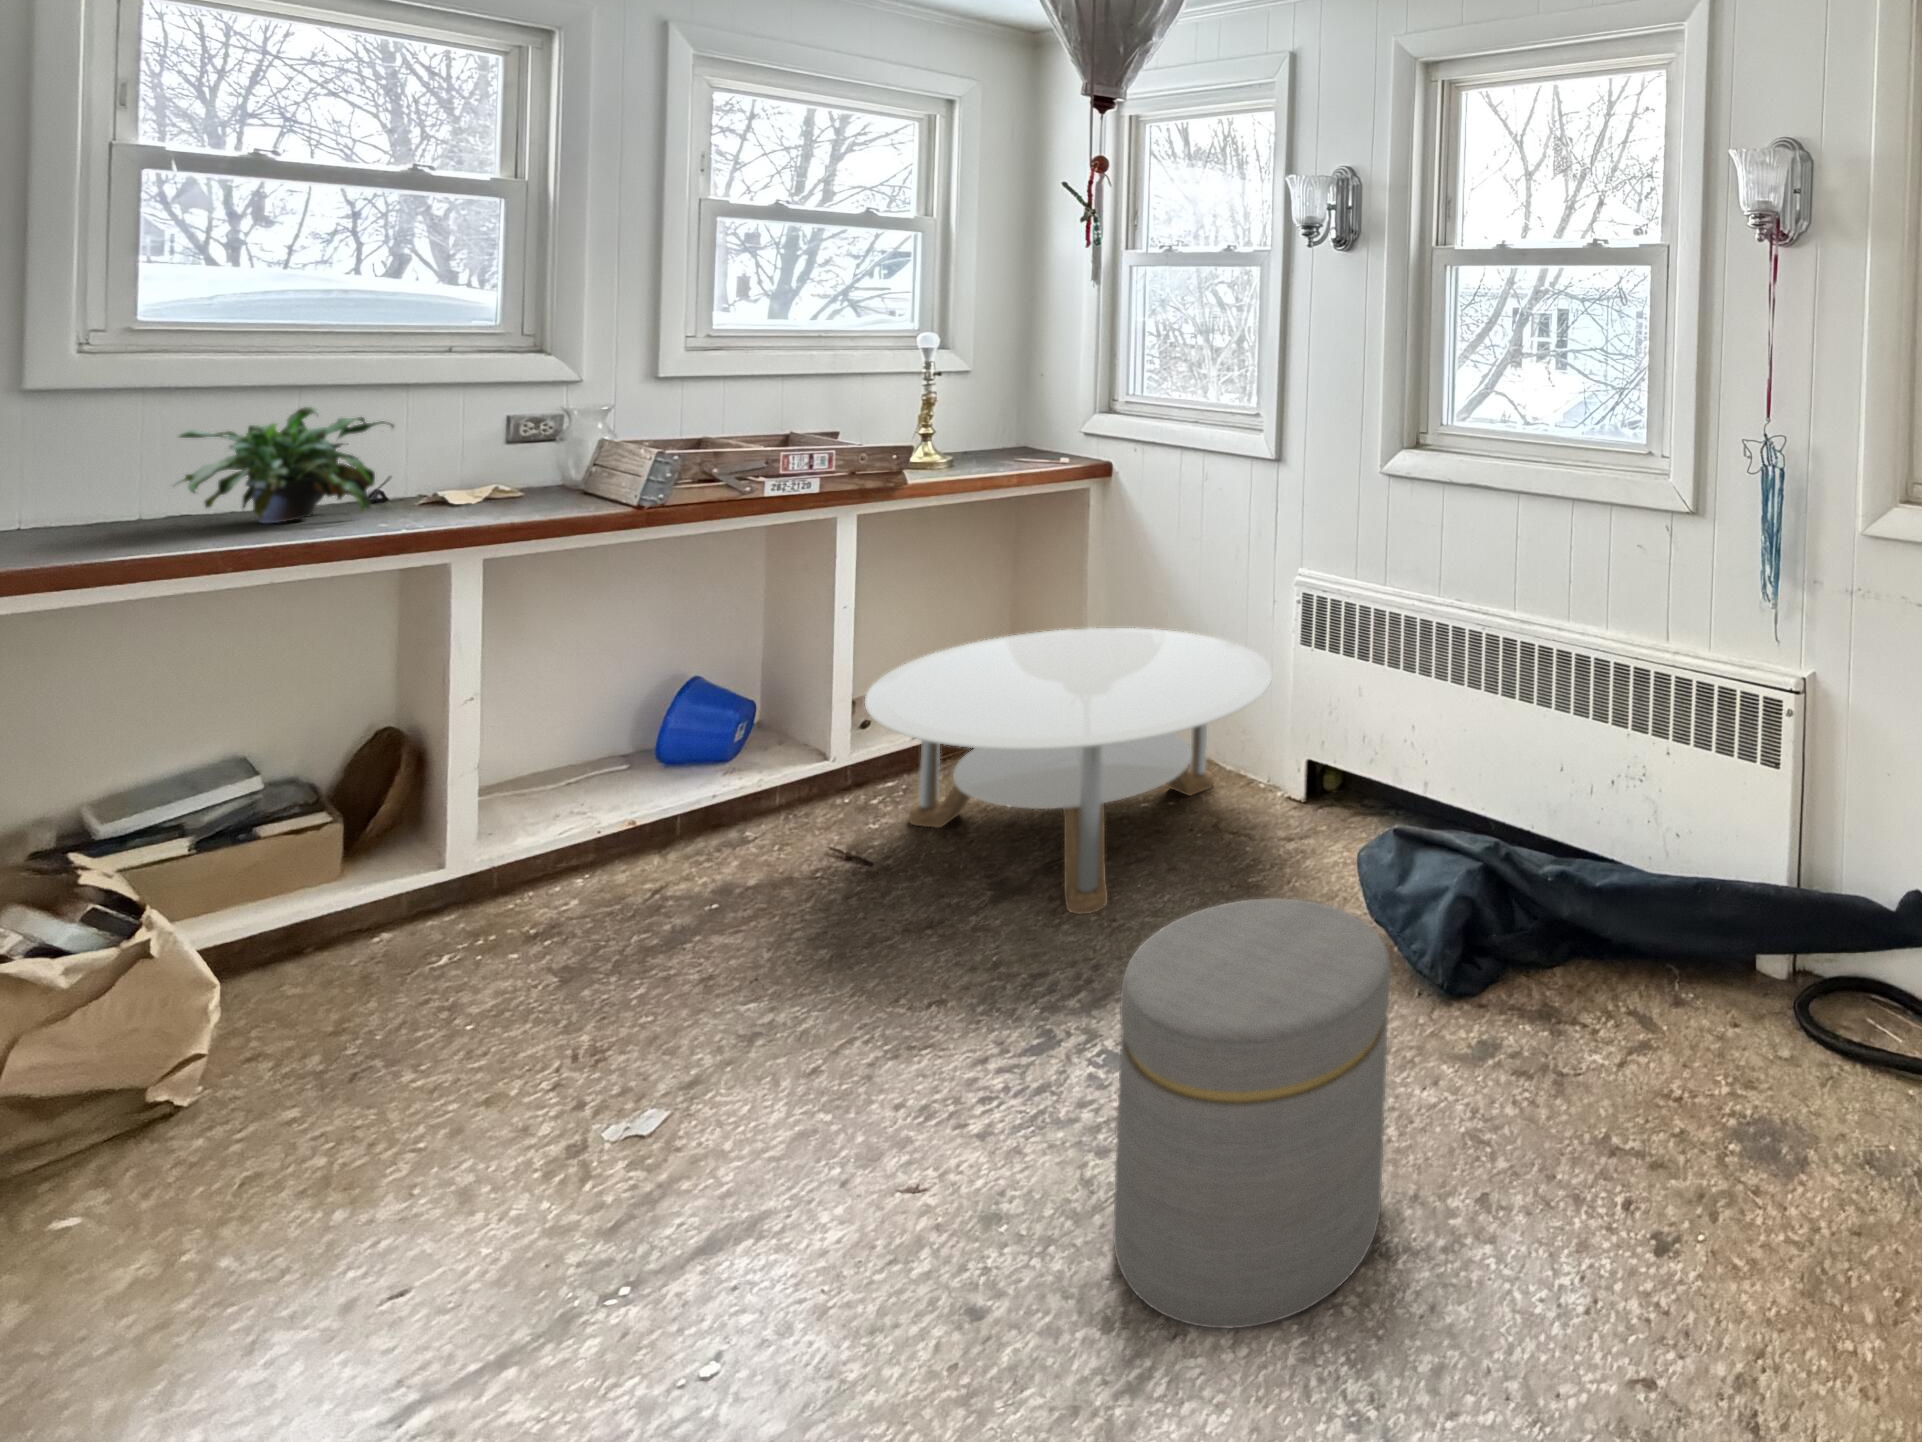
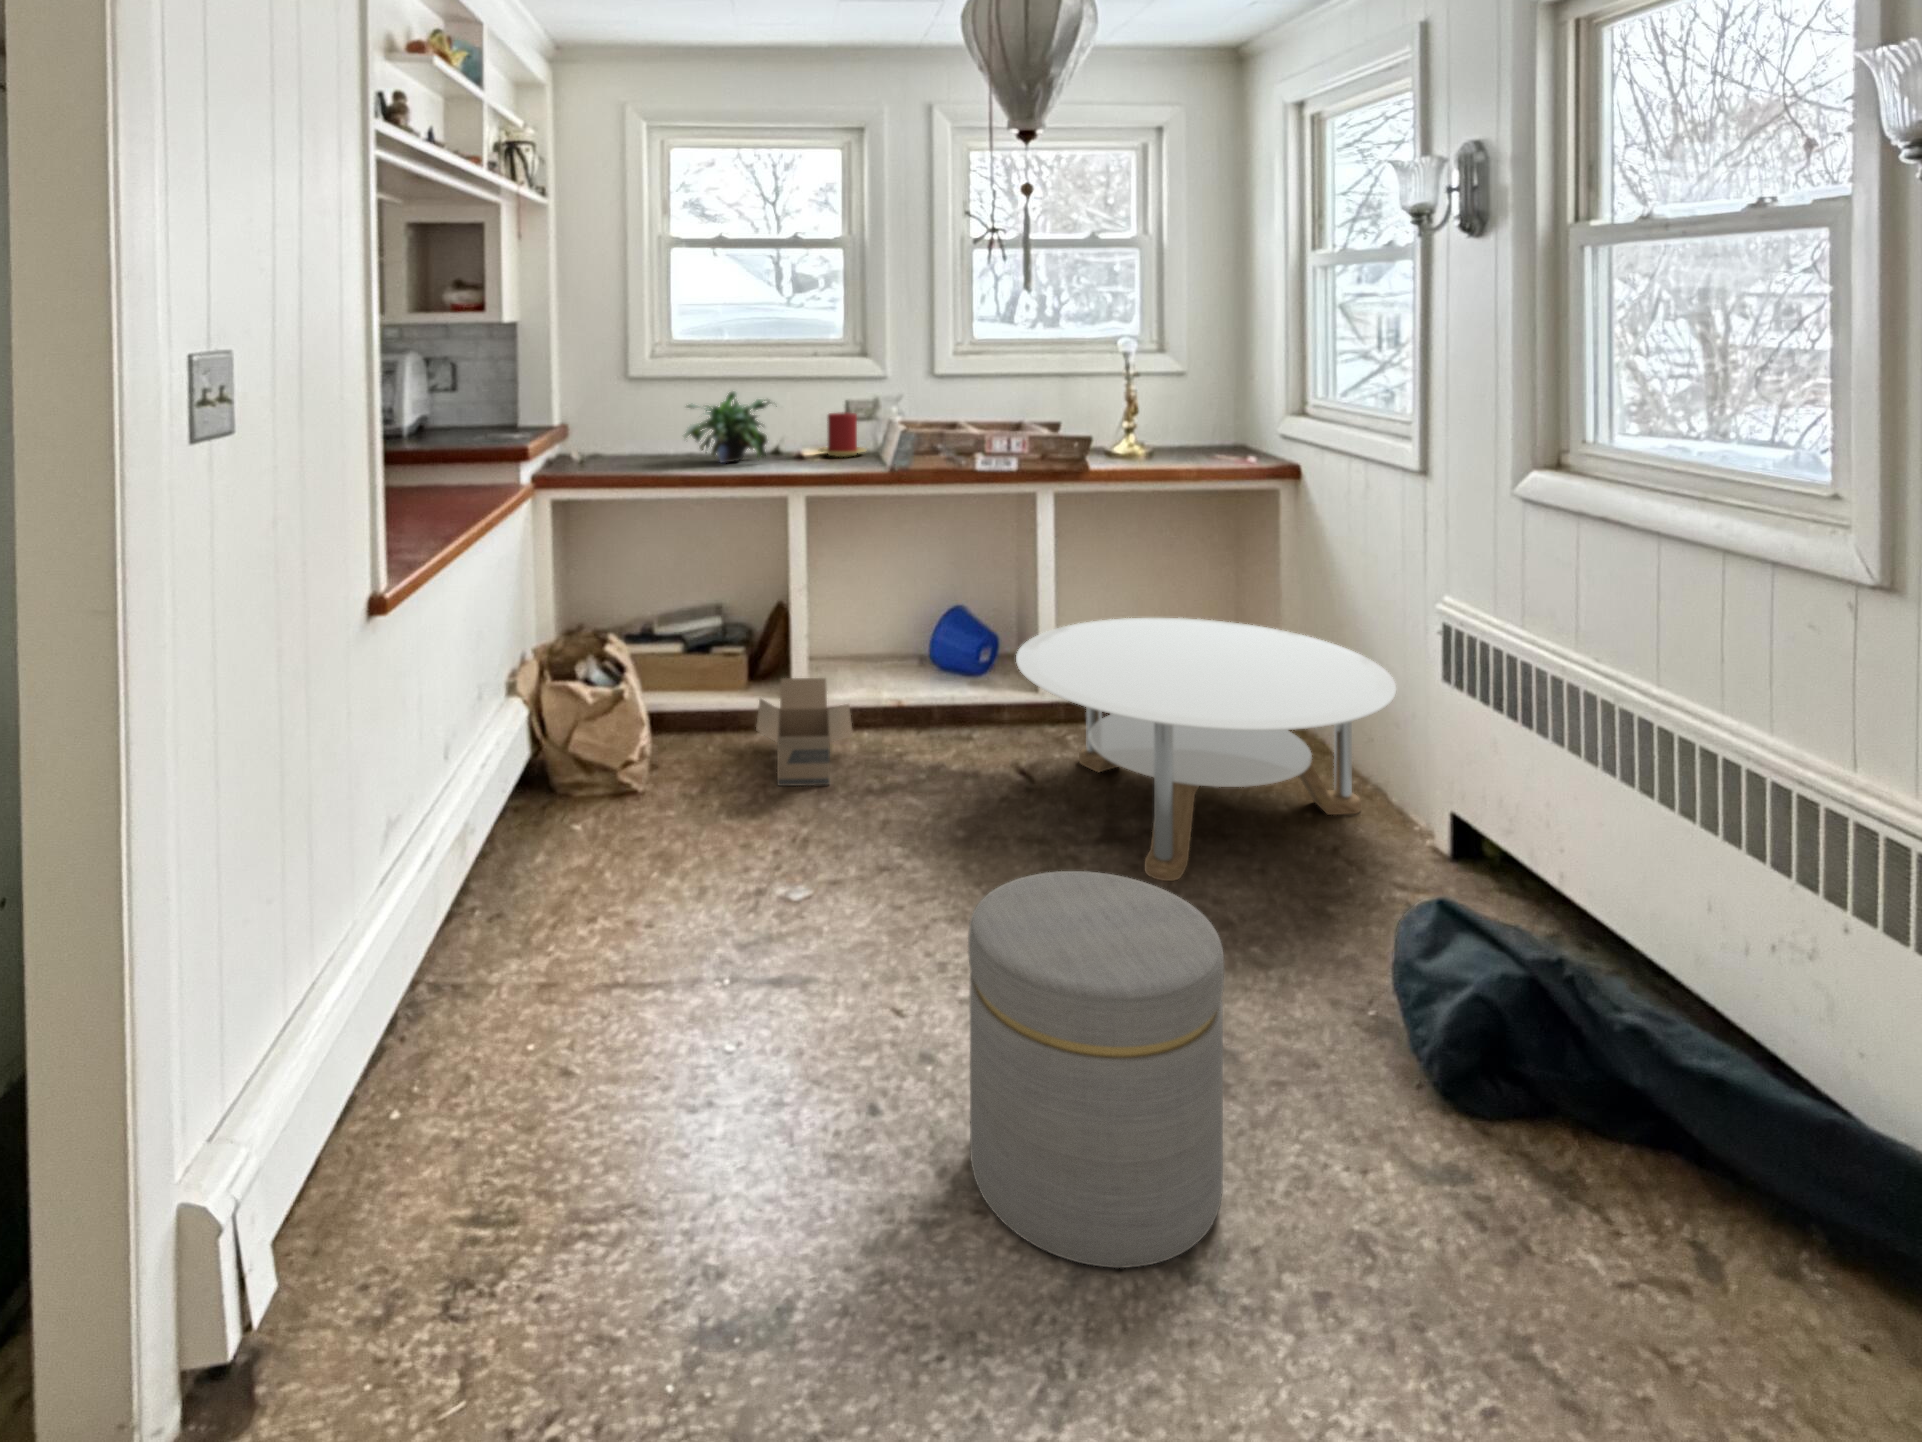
candle: none [453,432,545,496] -> present [819,413,866,457]
cardboard box: none [400,818,616,997] -> present [756,678,853,786]

